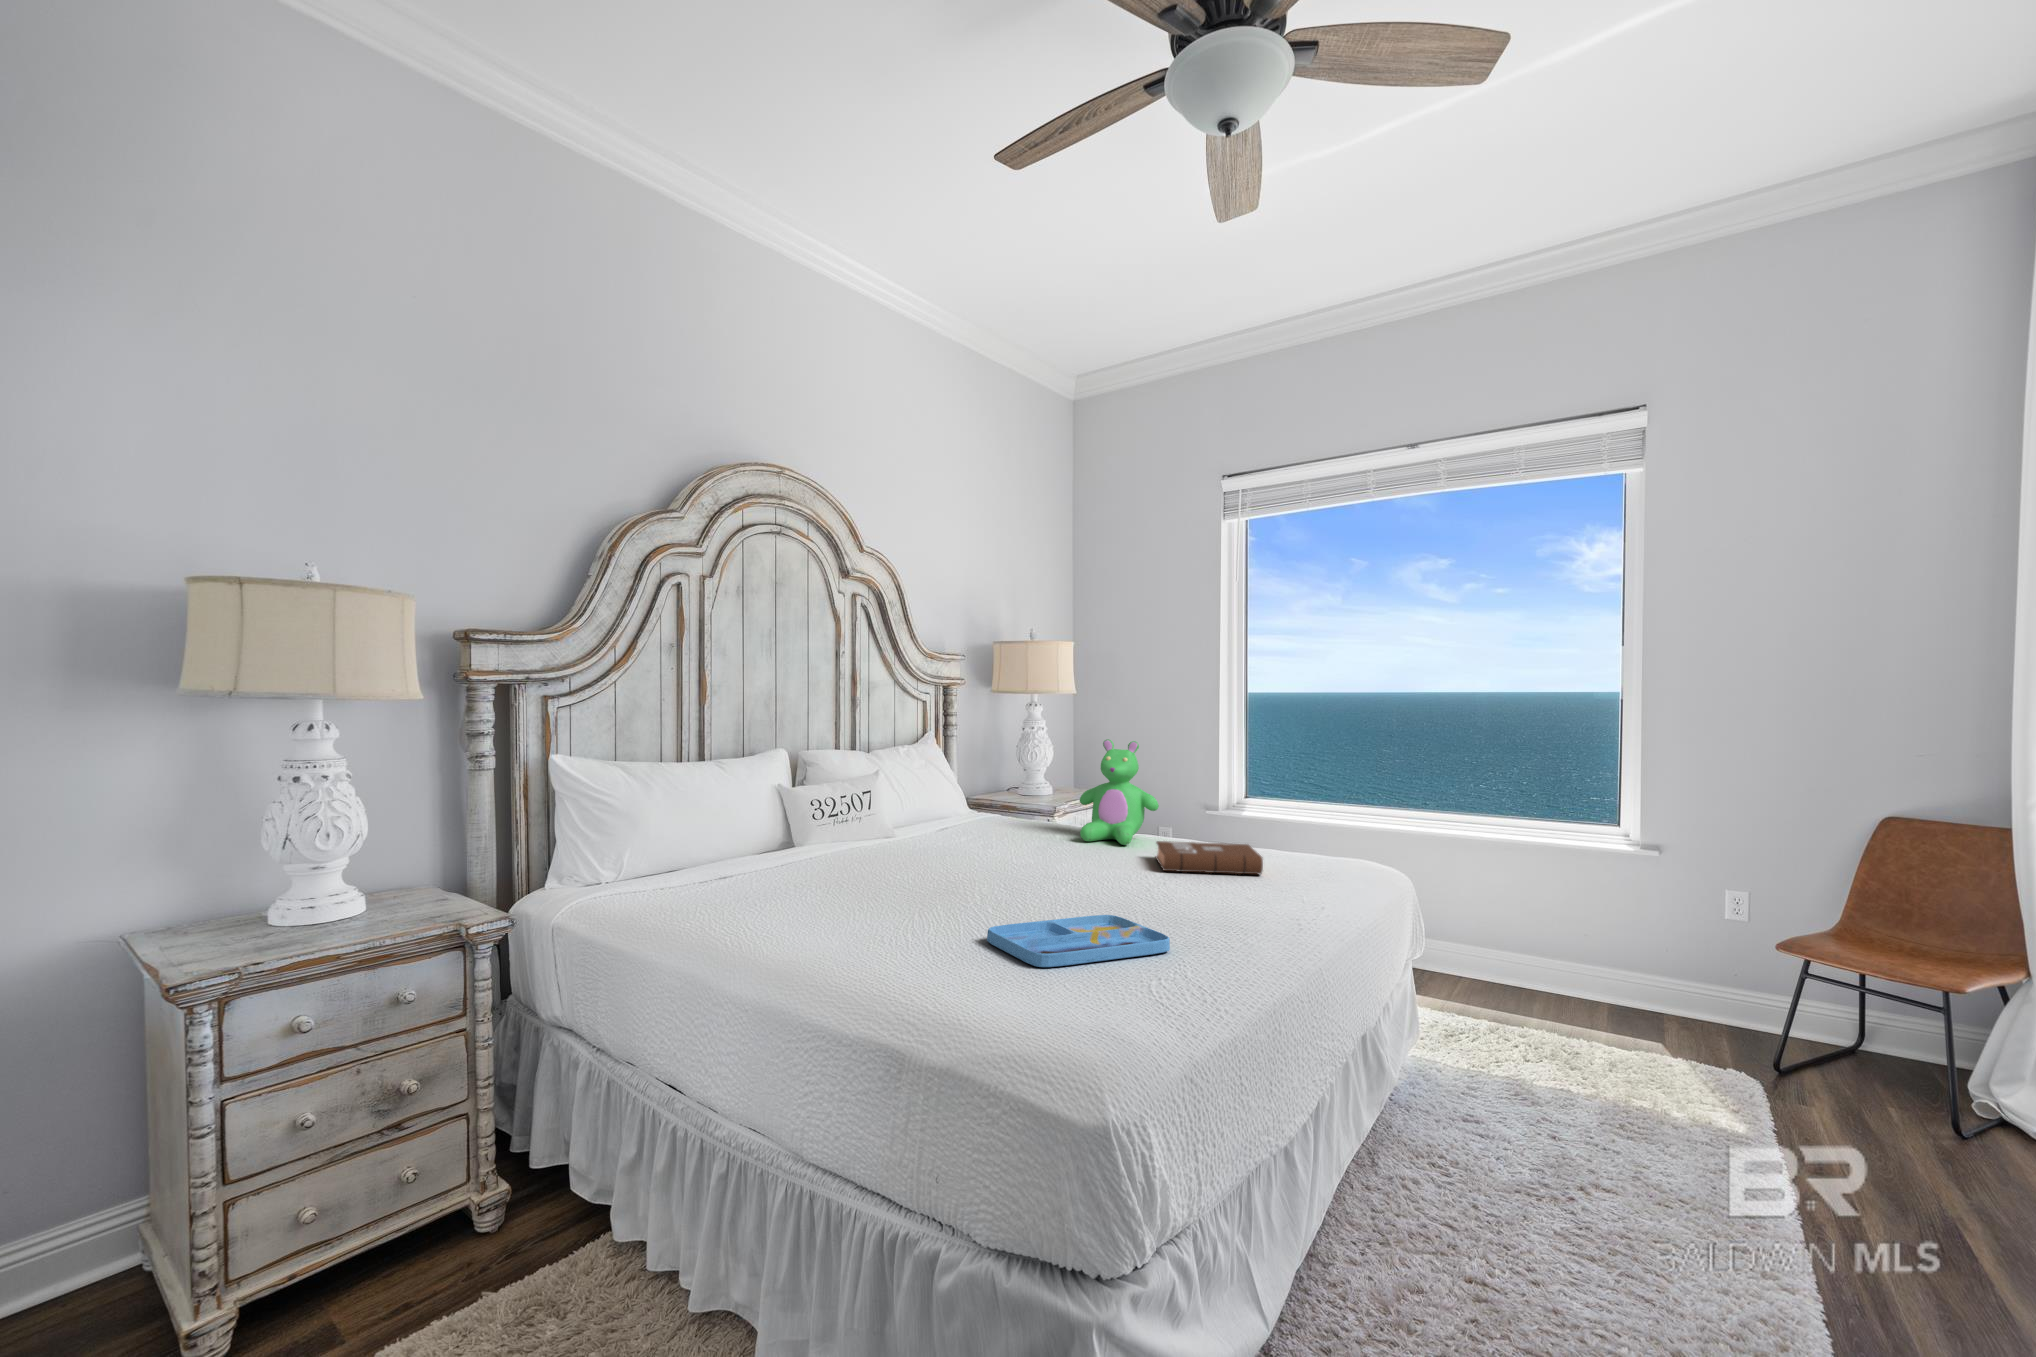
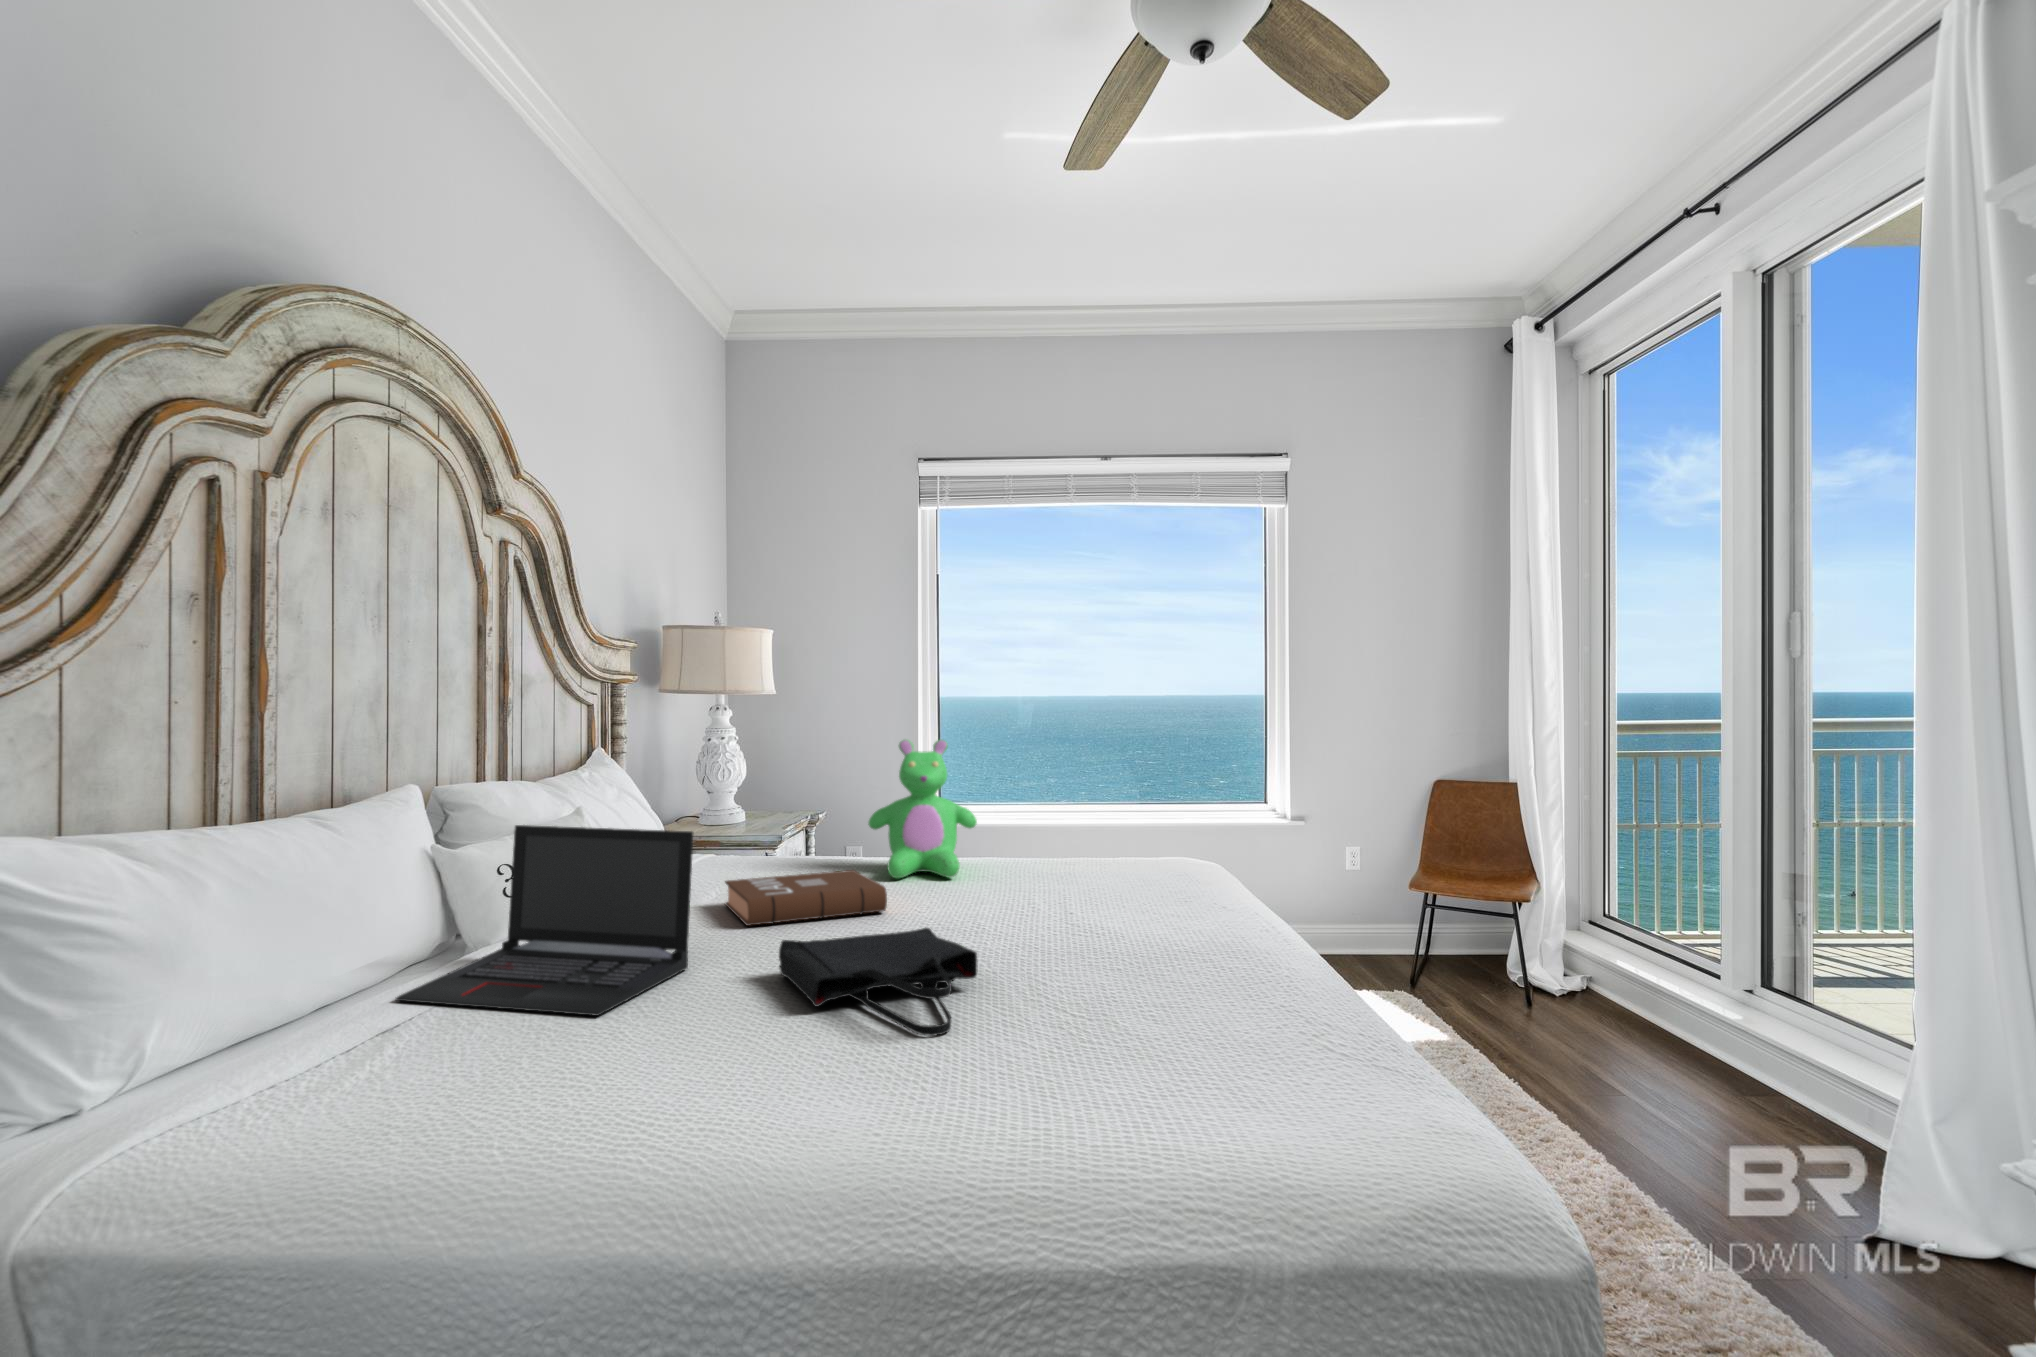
laptop: none [741,776,894,880] -> present [396,825,693,1016]
book: present [1156,841,1263,874] -> present [725,870,887,926]
tote bag: none [920,857,1029,912] -> present [779,928,978,1036]
tray: present [987,915,1170,967] -> none [1069,999,1336,1138]

